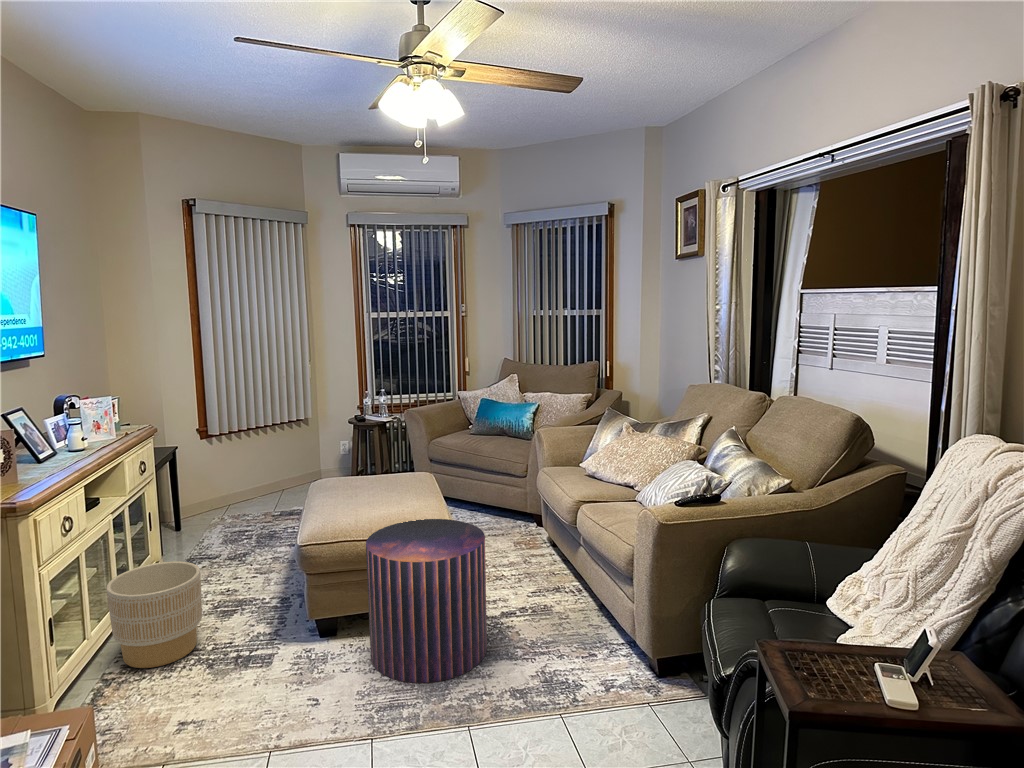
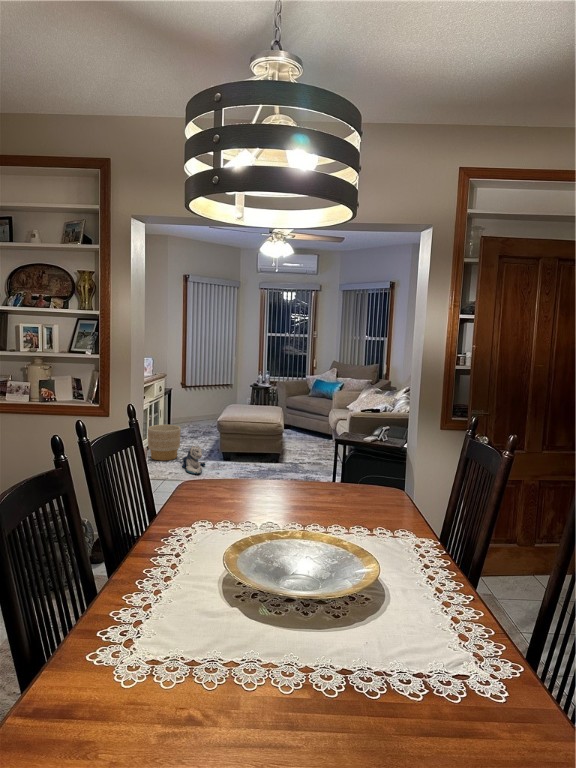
pouf: present [366,519,487,683] -> none [241,418,290,475]
plush toy: none [210,630,277,718] -> present [182,446,206,474]

